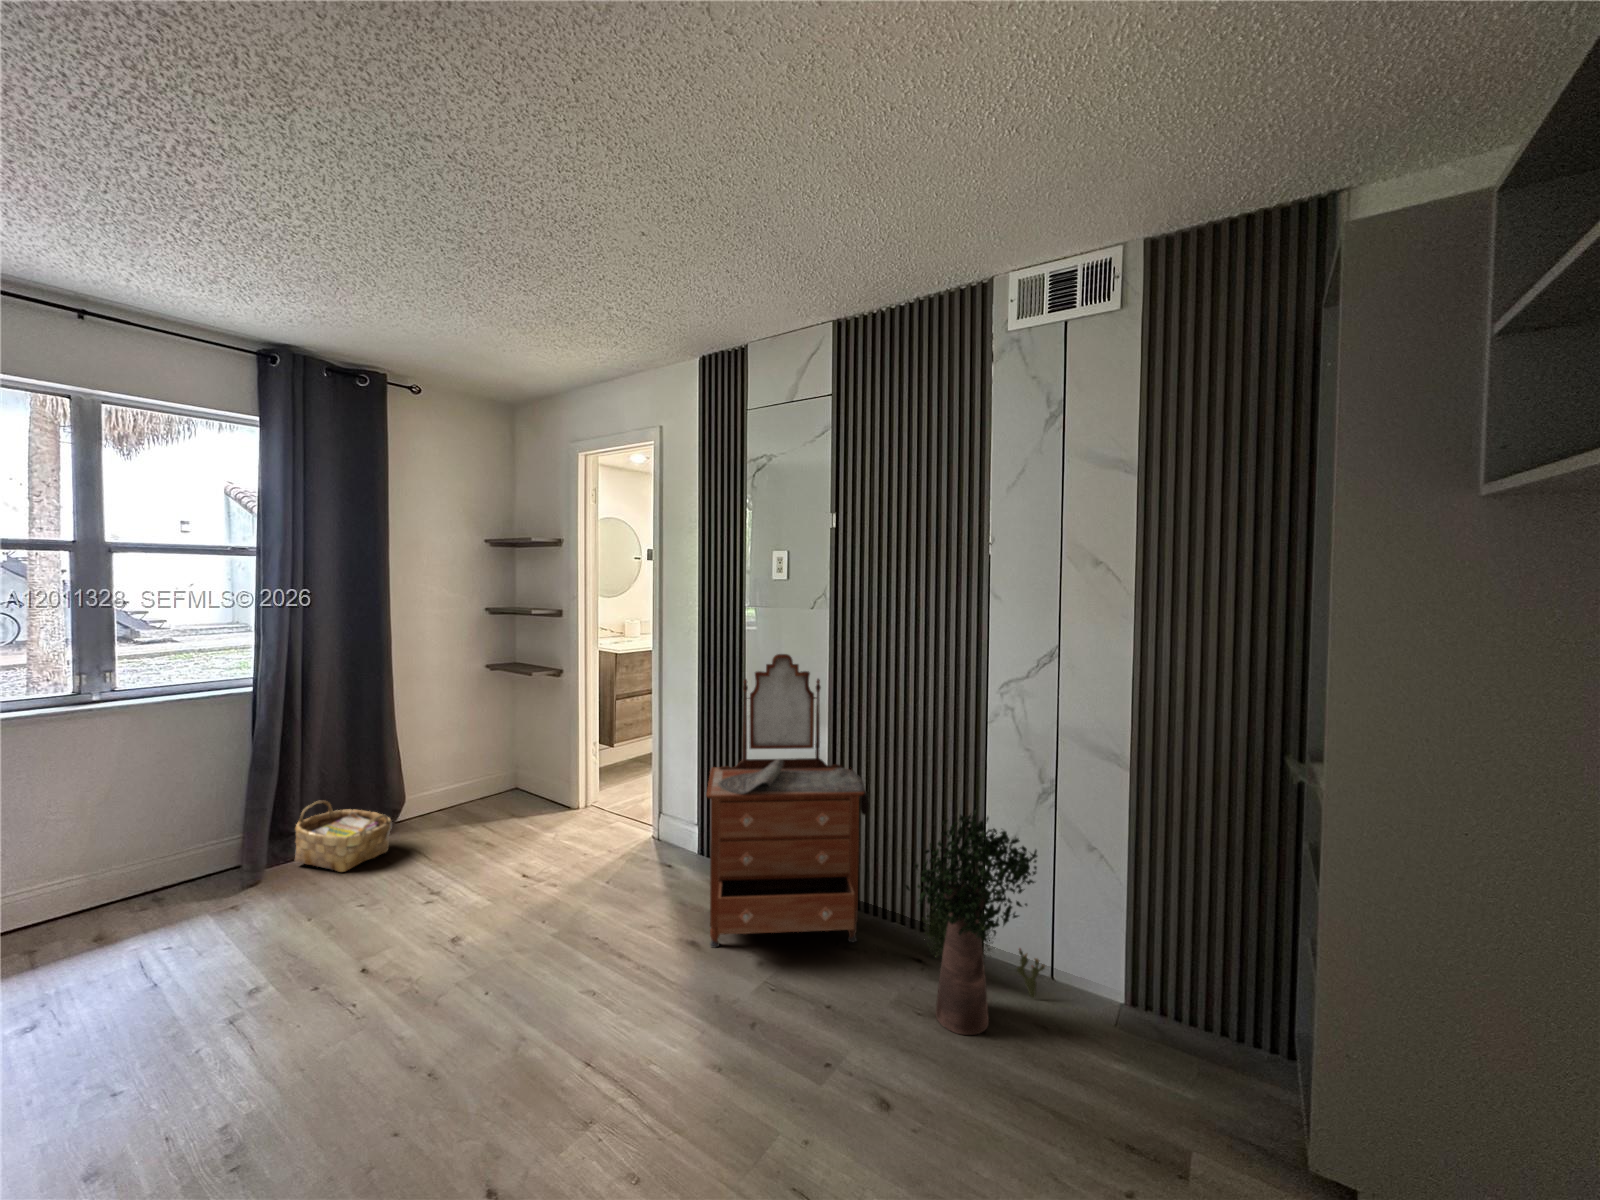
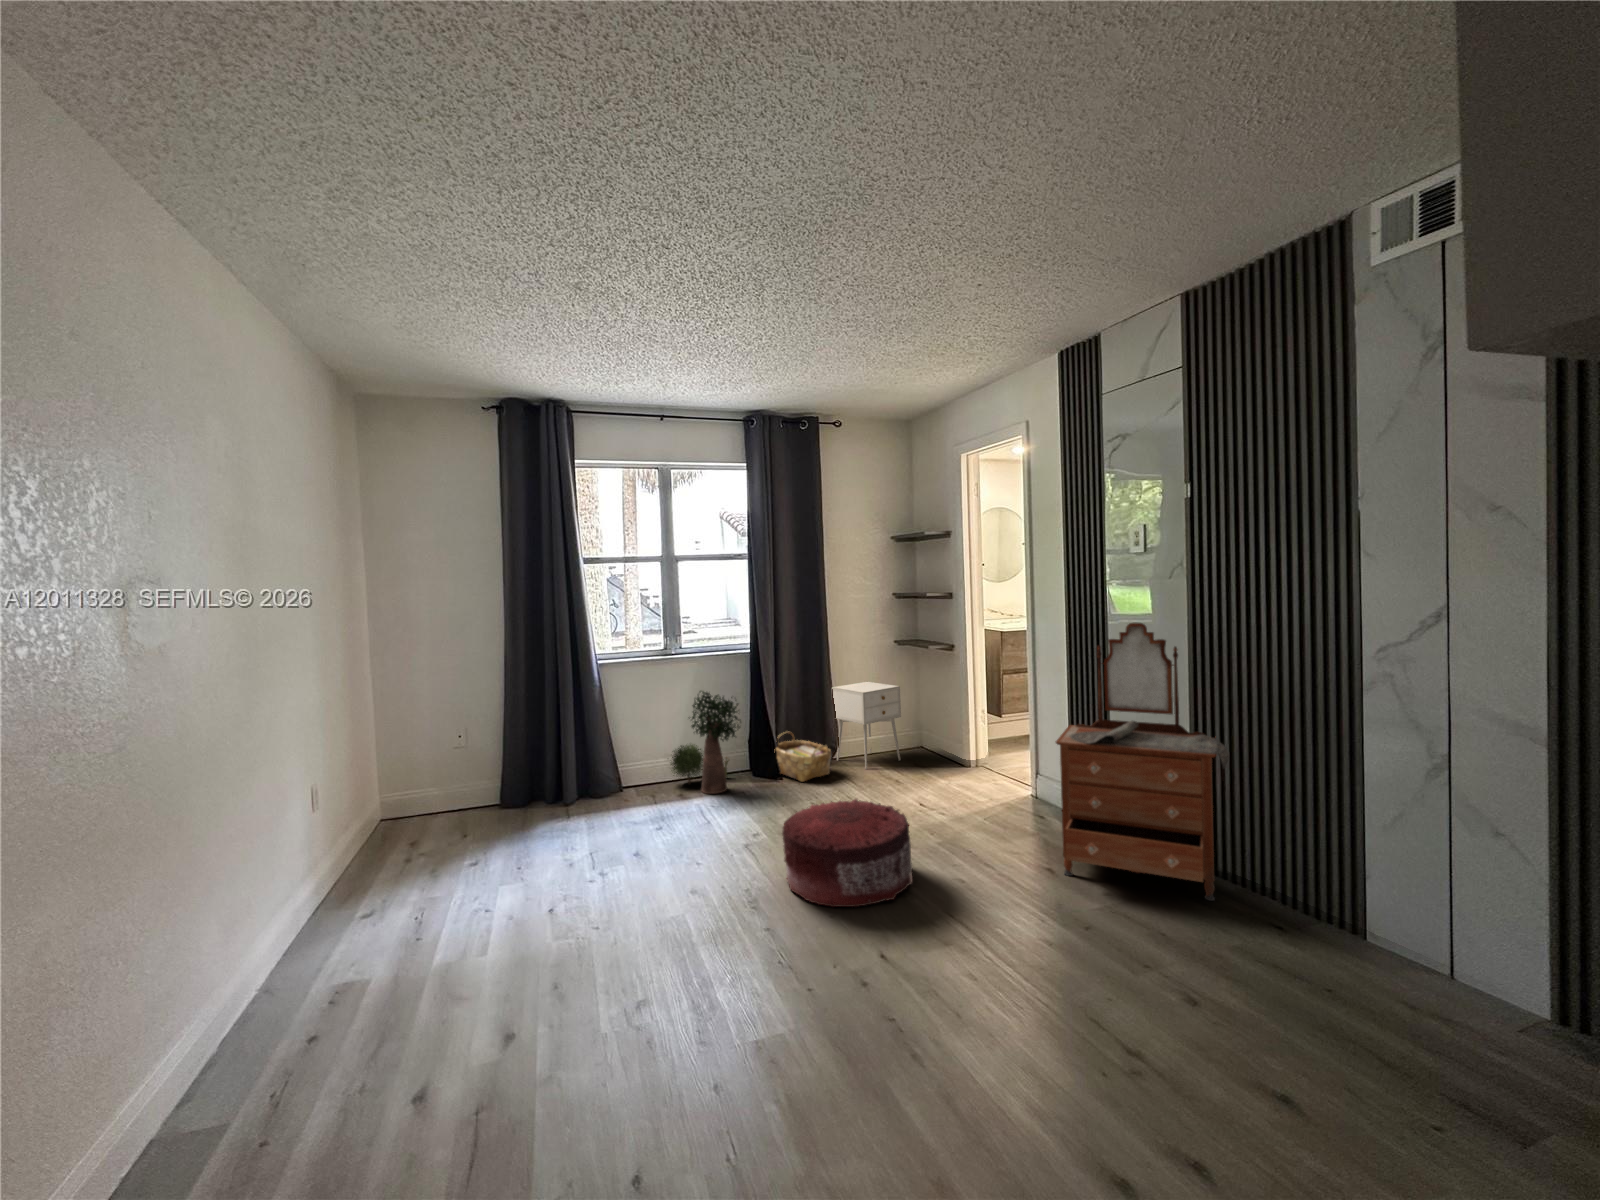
nightstand: none [394,718,493,835] -> present [832,682,901,769]
potted plant: present [905,810,1045,1035] -> present [671,691,741,794]
pouf: none [302,908,526,1116] -> present [782,799,912,907]

